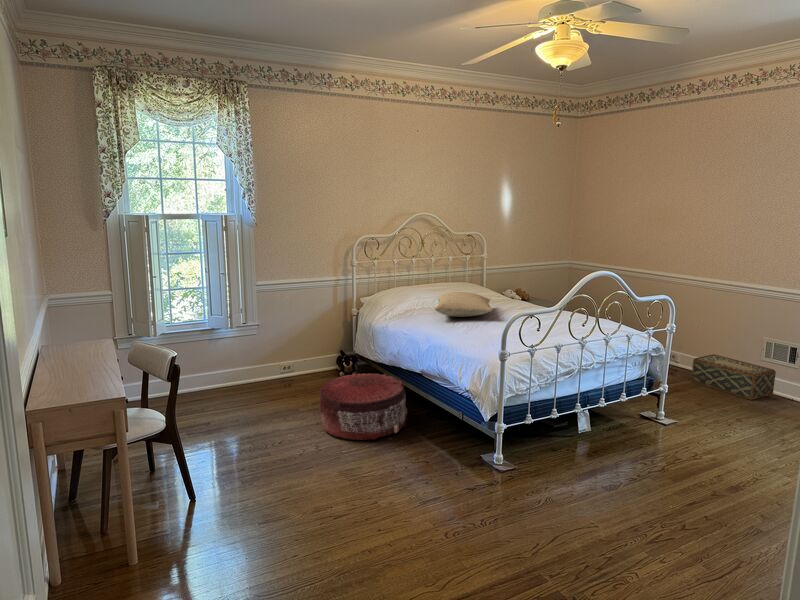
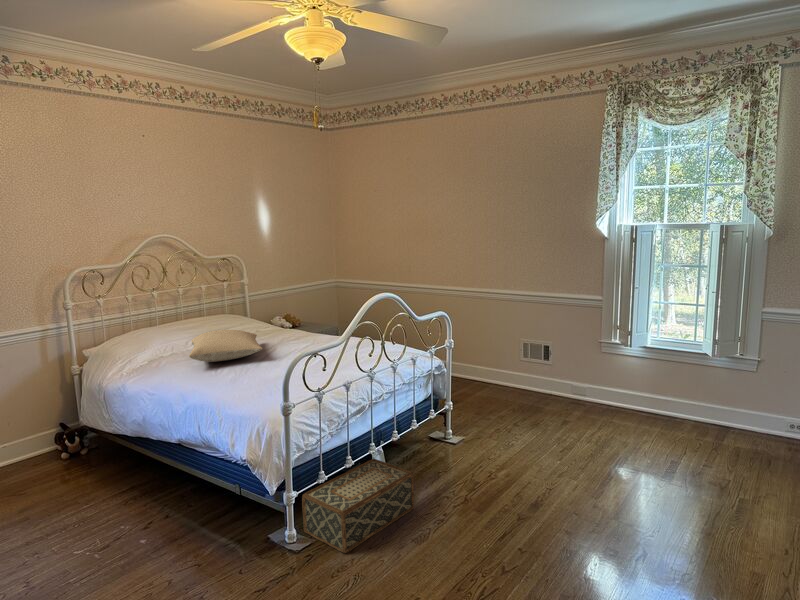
woven basket: present [691,354,776,400] -> present [302,459,414,553]
pouf: present [319,373,409,440] -> none [25,449,169,560]

